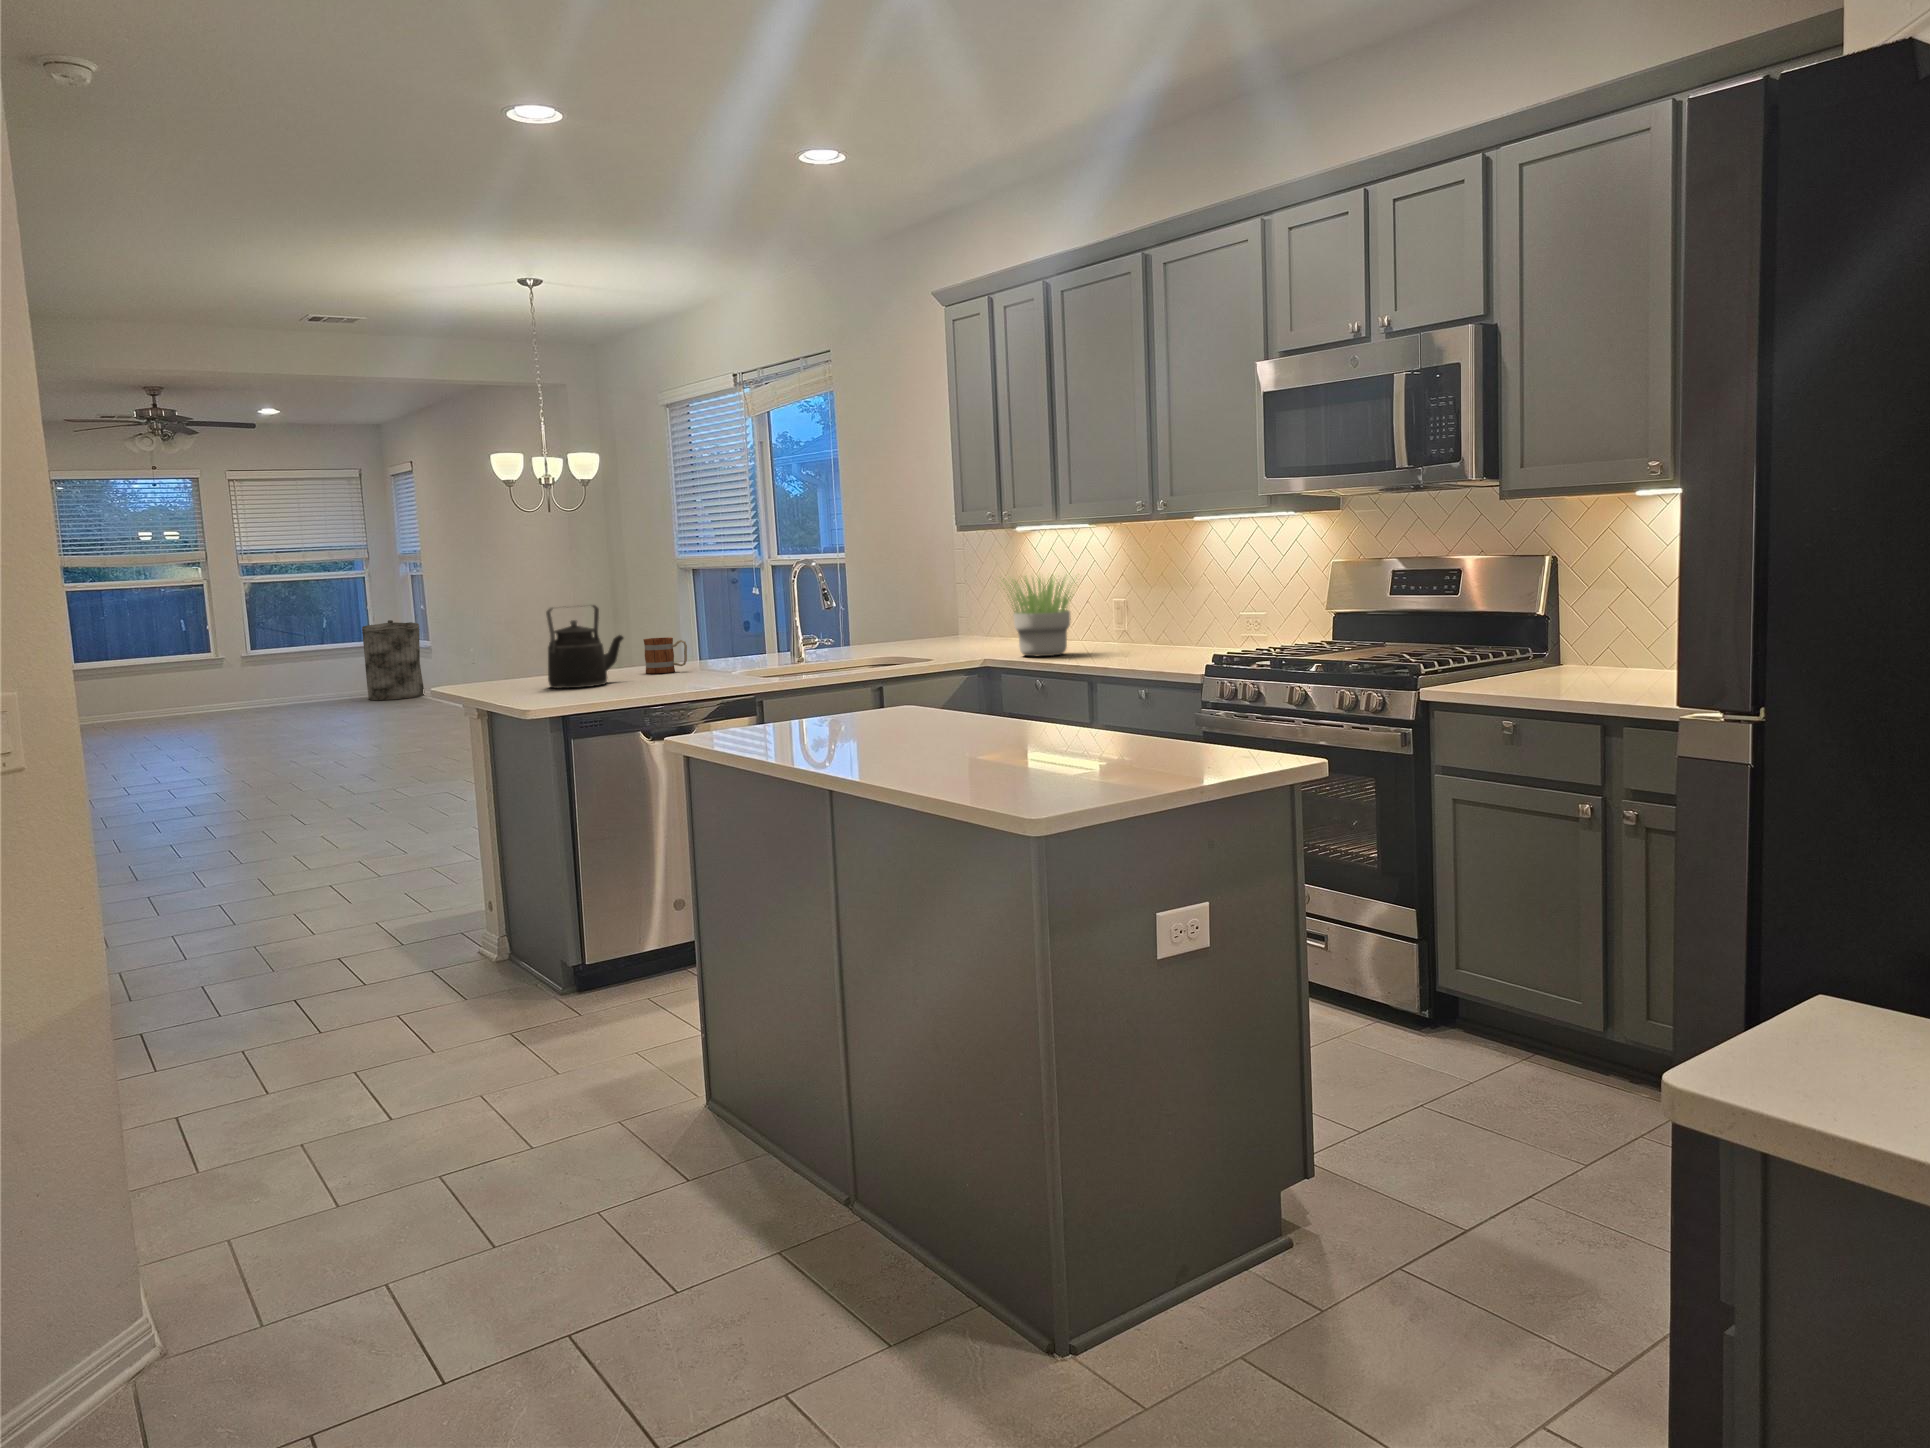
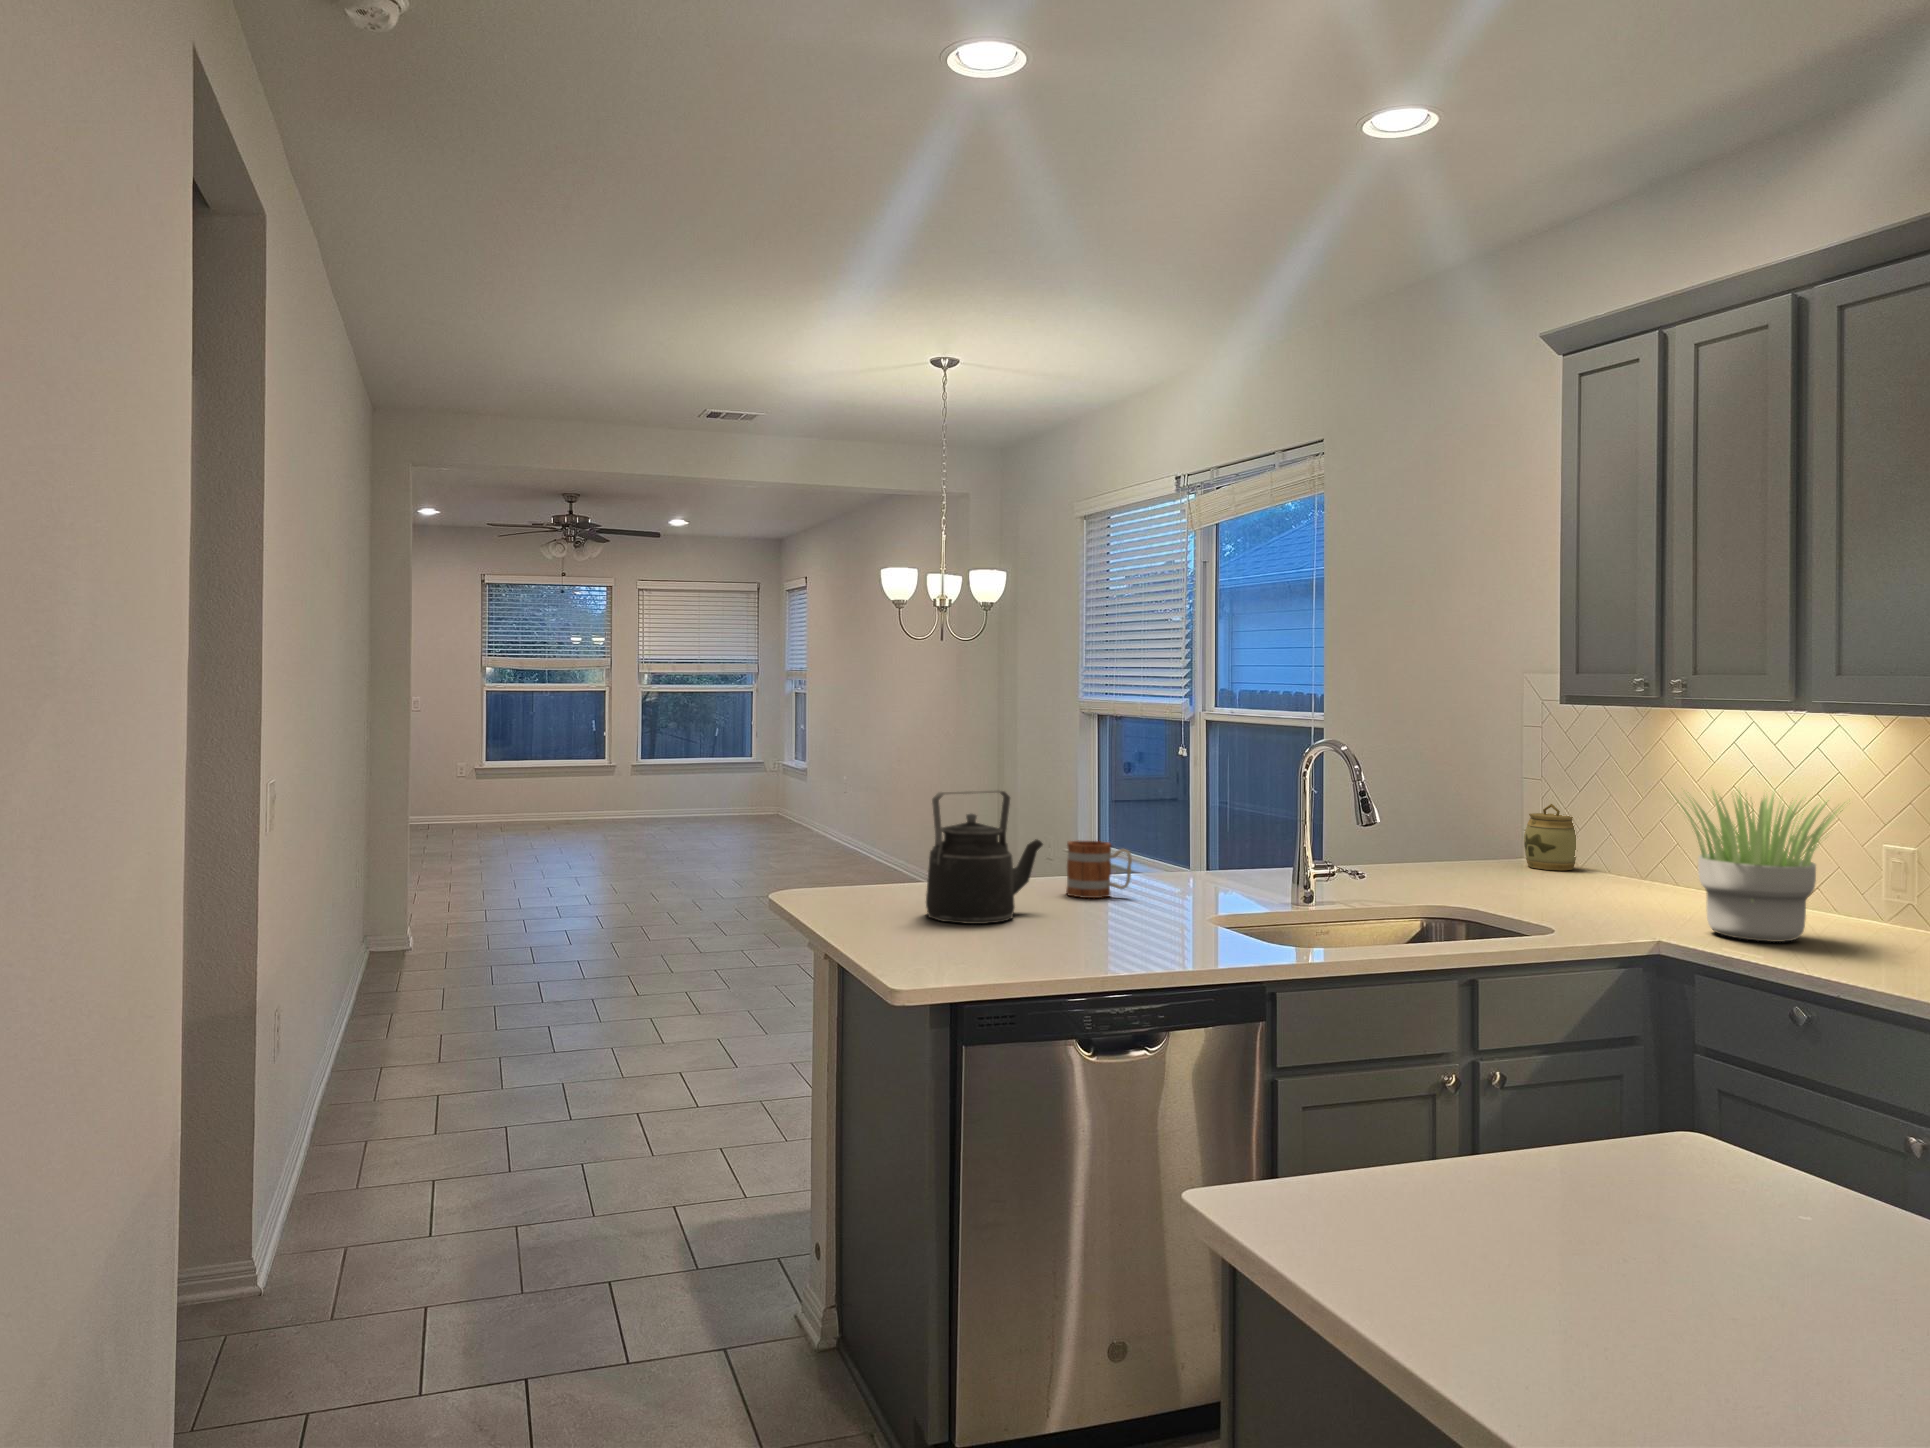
jar: none [957,598,988,640] -> present [1524,804,1576,870]
trash can: present [362,620,424,700] -> none [742,740,798,824]

